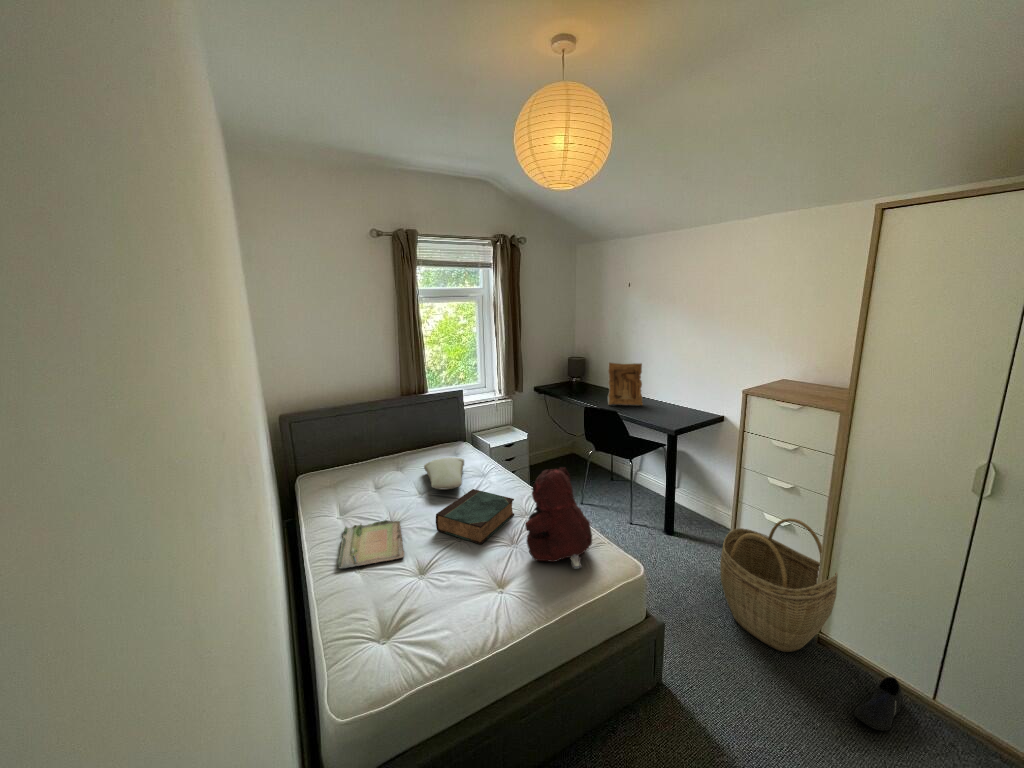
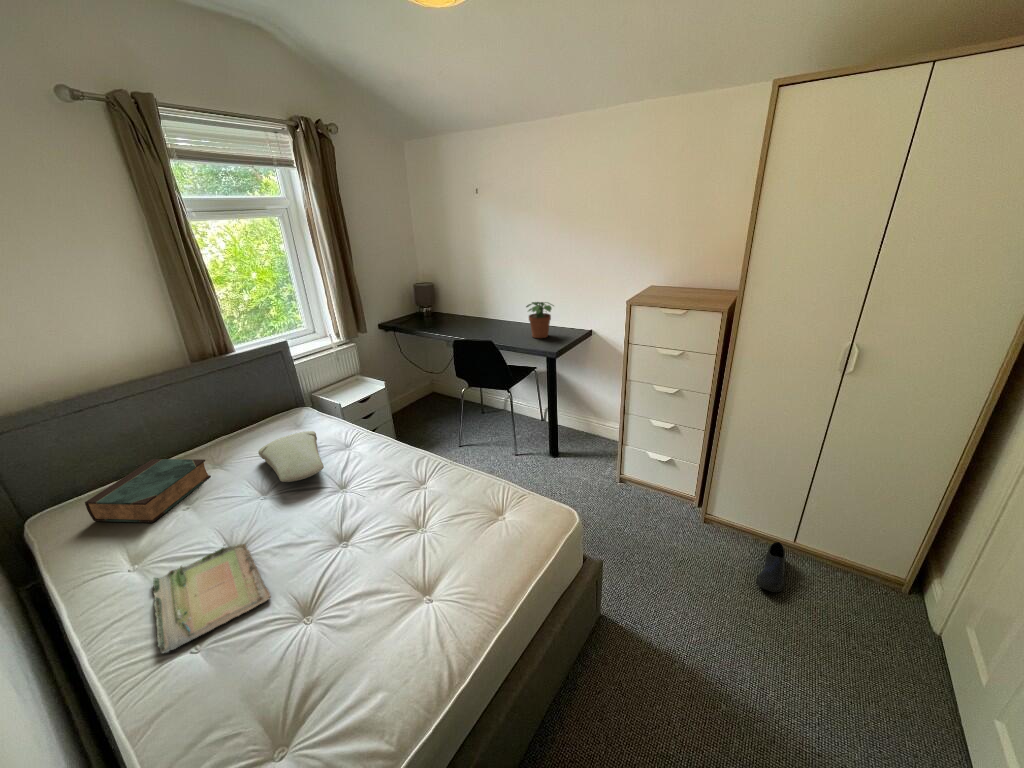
picture frame: present [608,363,643,405] -> none [466,281,508,333]
potted plant: none [658,384,685,418] -> present [526,302,554,338]
teddy bear: present [525,467,592,569] -> none [435,423,520,545]
book: present [436,489,514,544] -> present [85,459,211,523]
woven basket: present [720,518,838,652] -> none [624,421,729,547]

